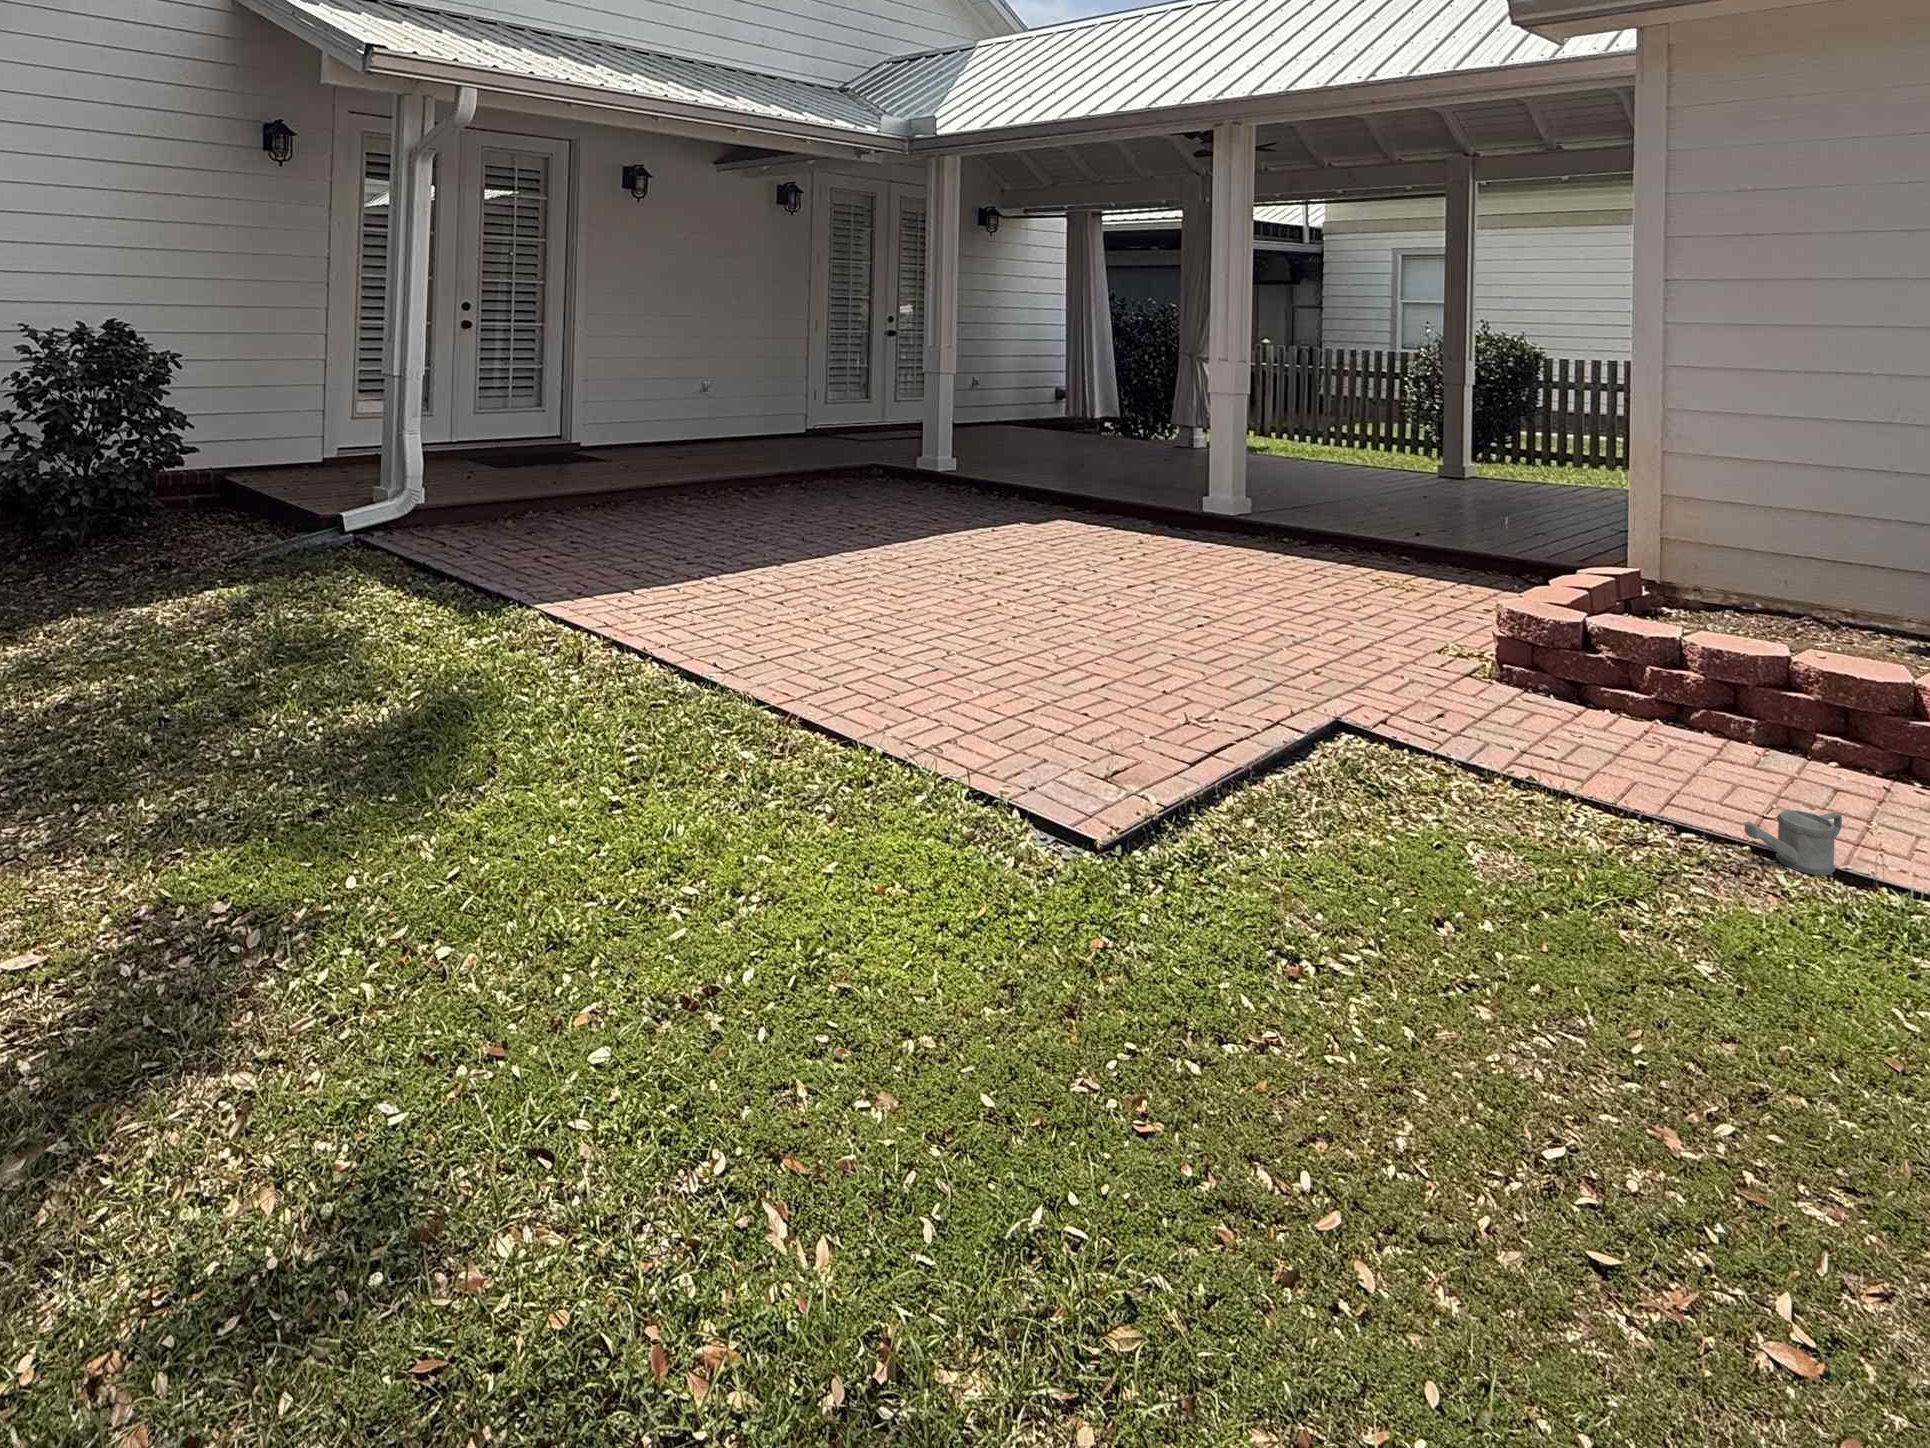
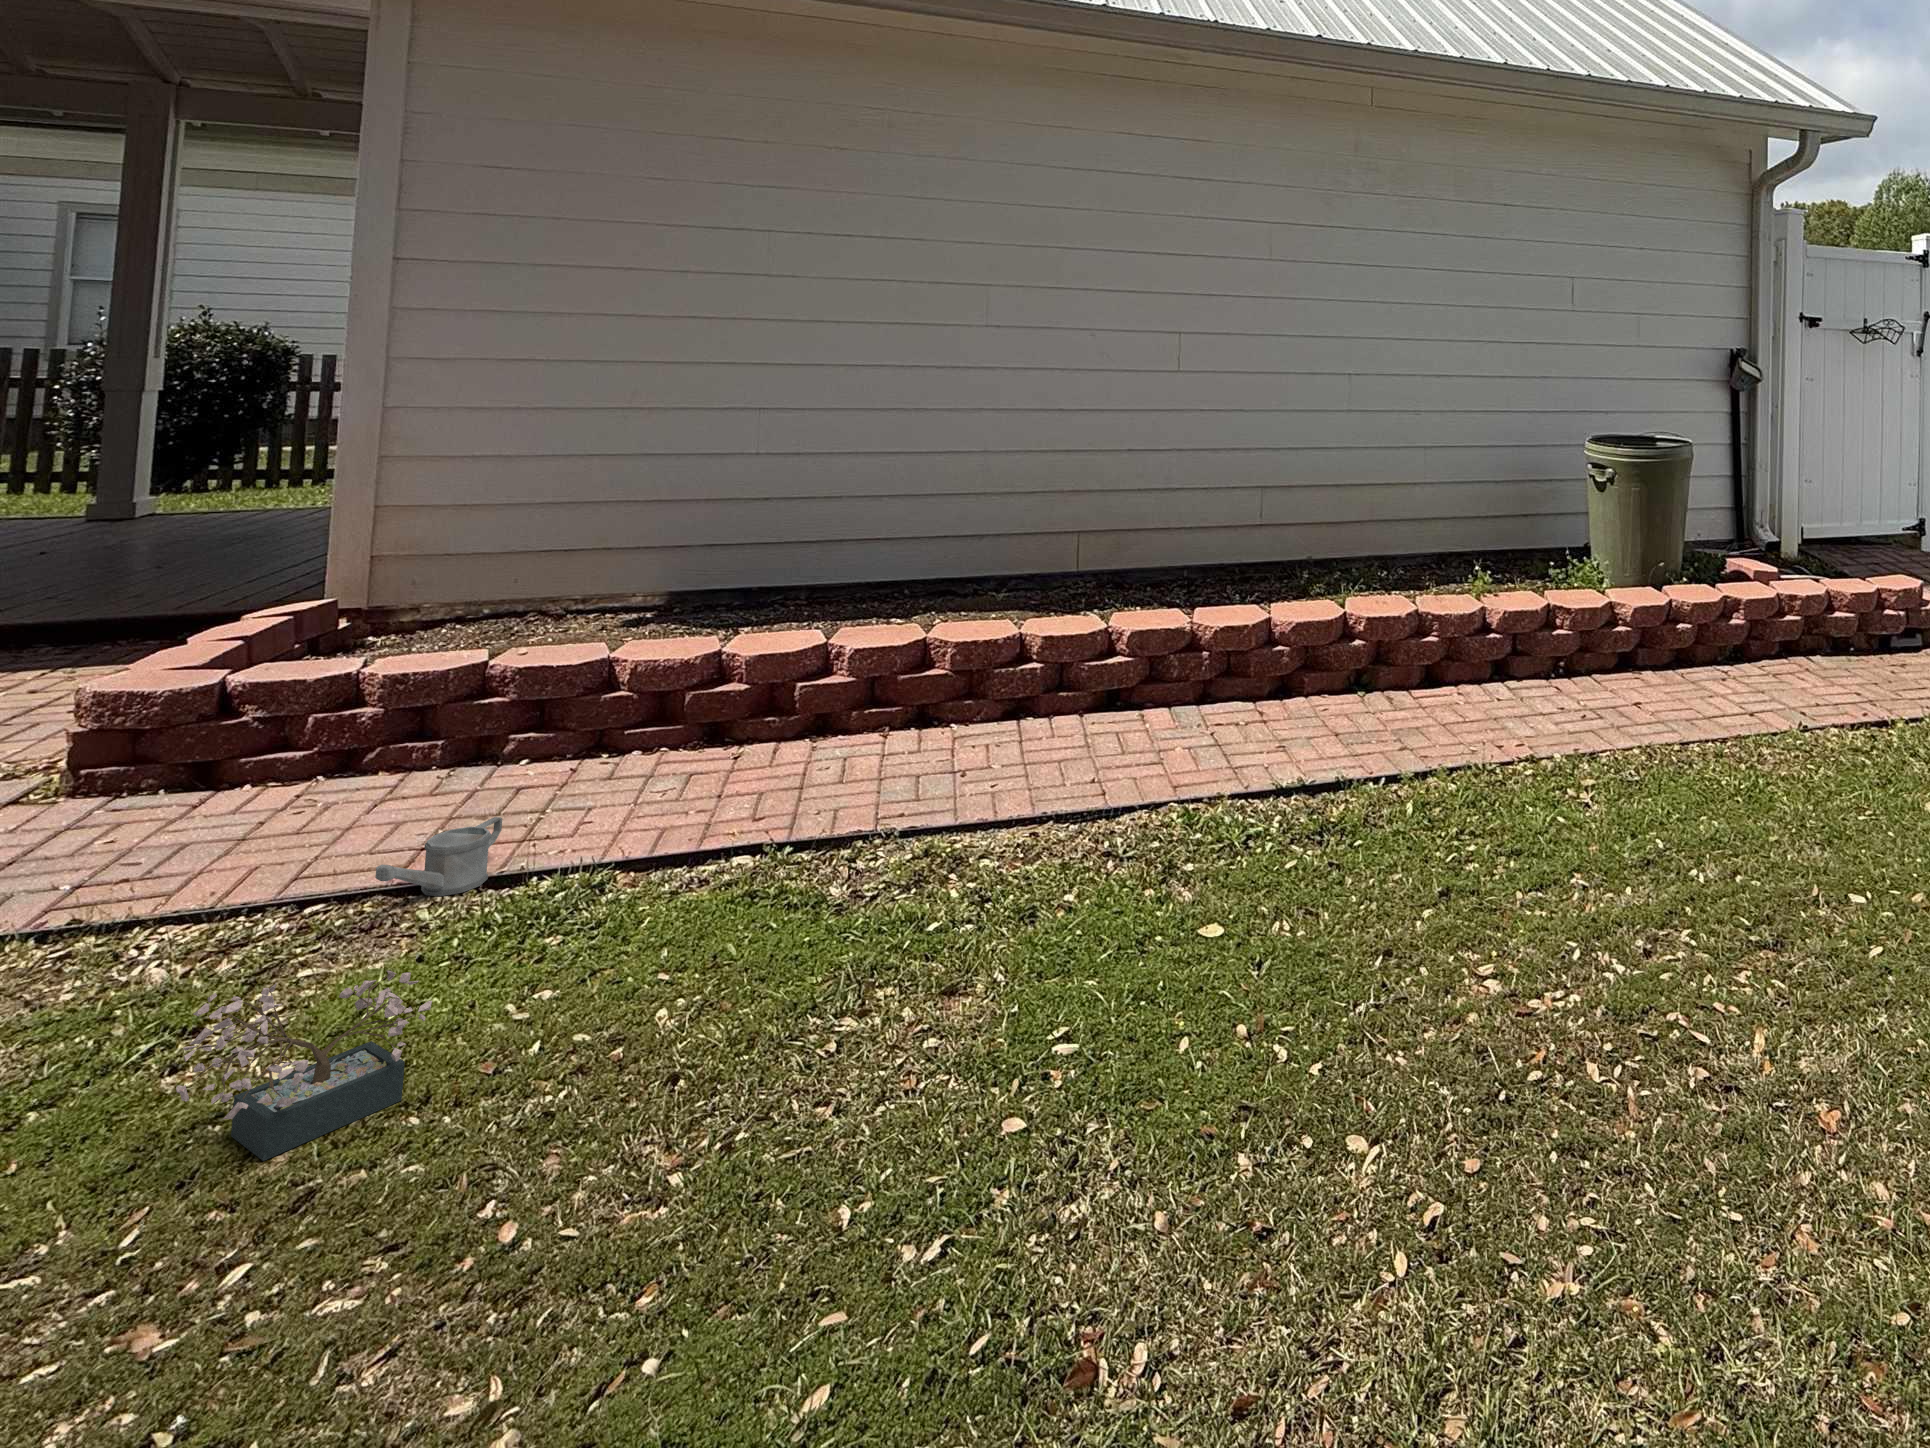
decorative plant: none [1660,886,1843,1055] -> present [176,970,432,1161]

